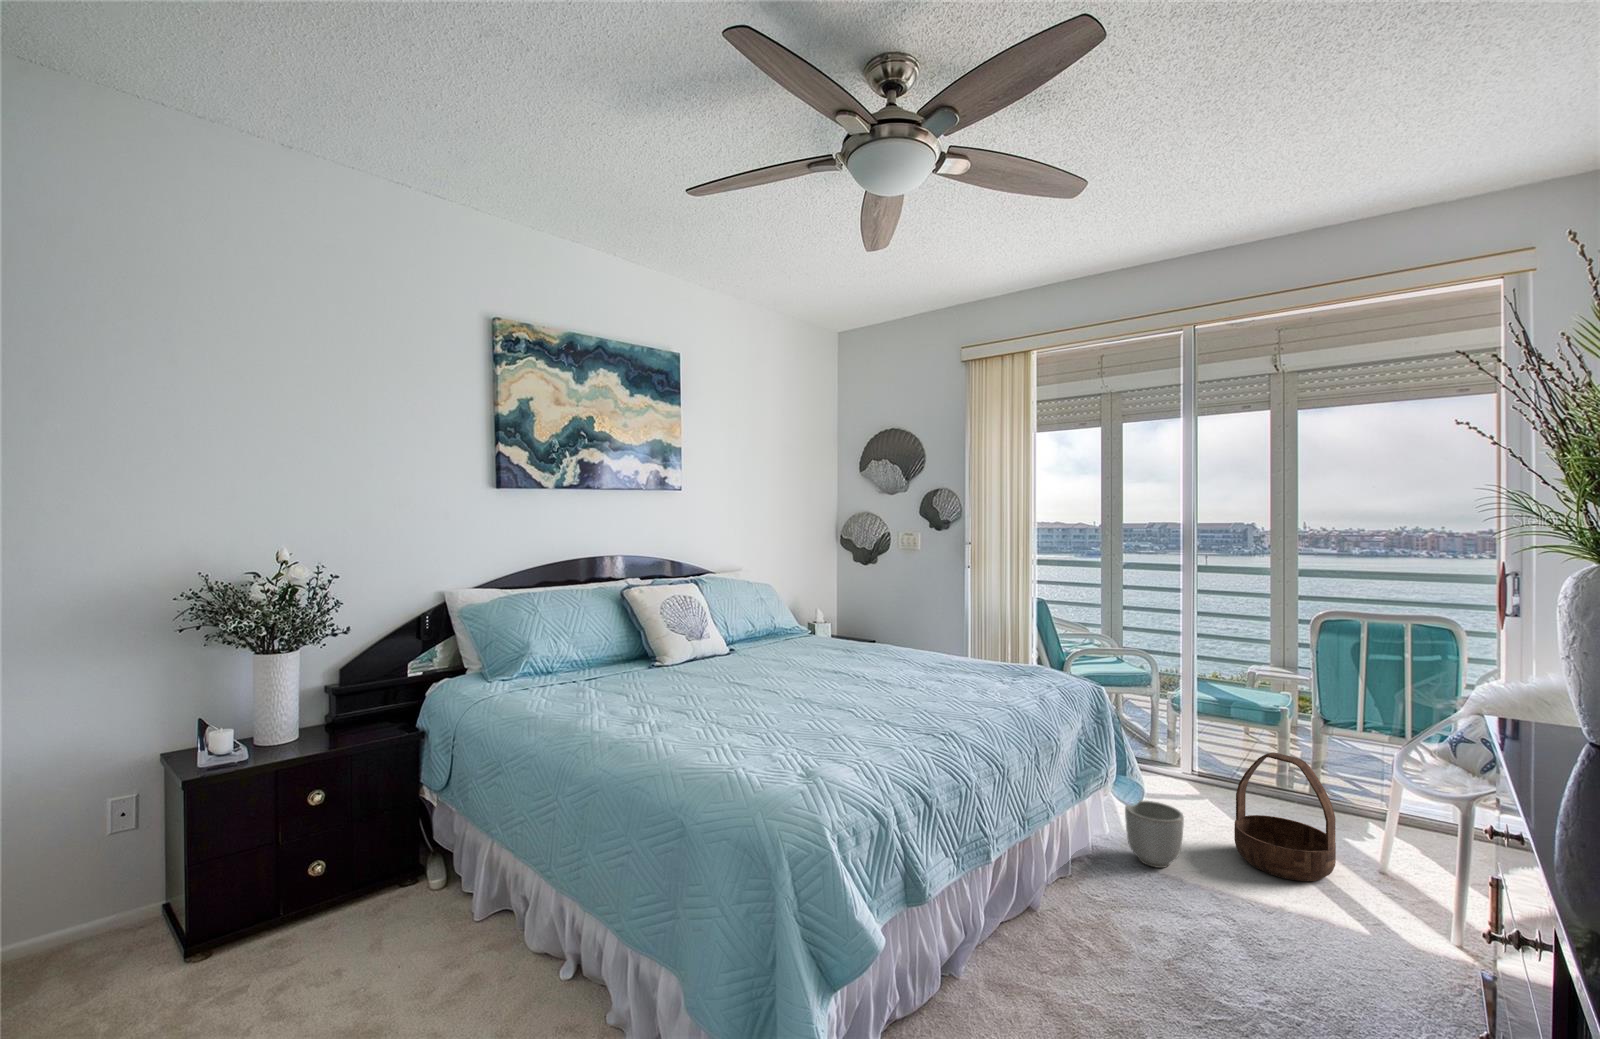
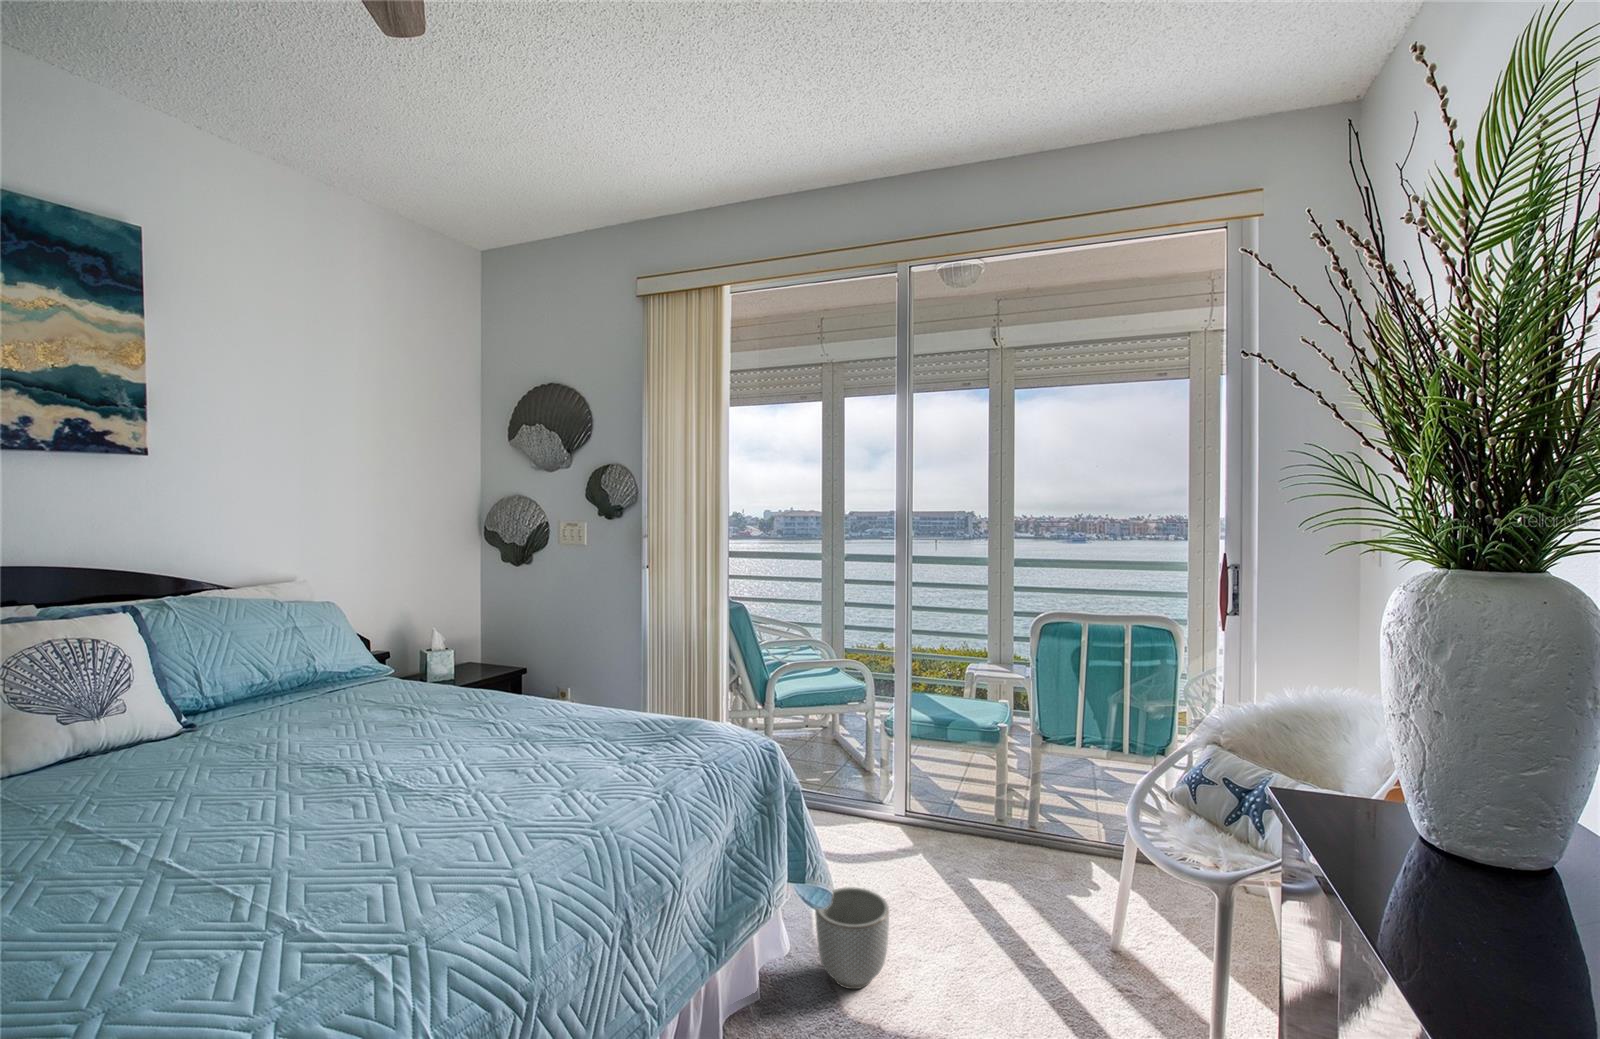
basket: present [1234,753,1336,881] -> none [951,800,1063,972]

